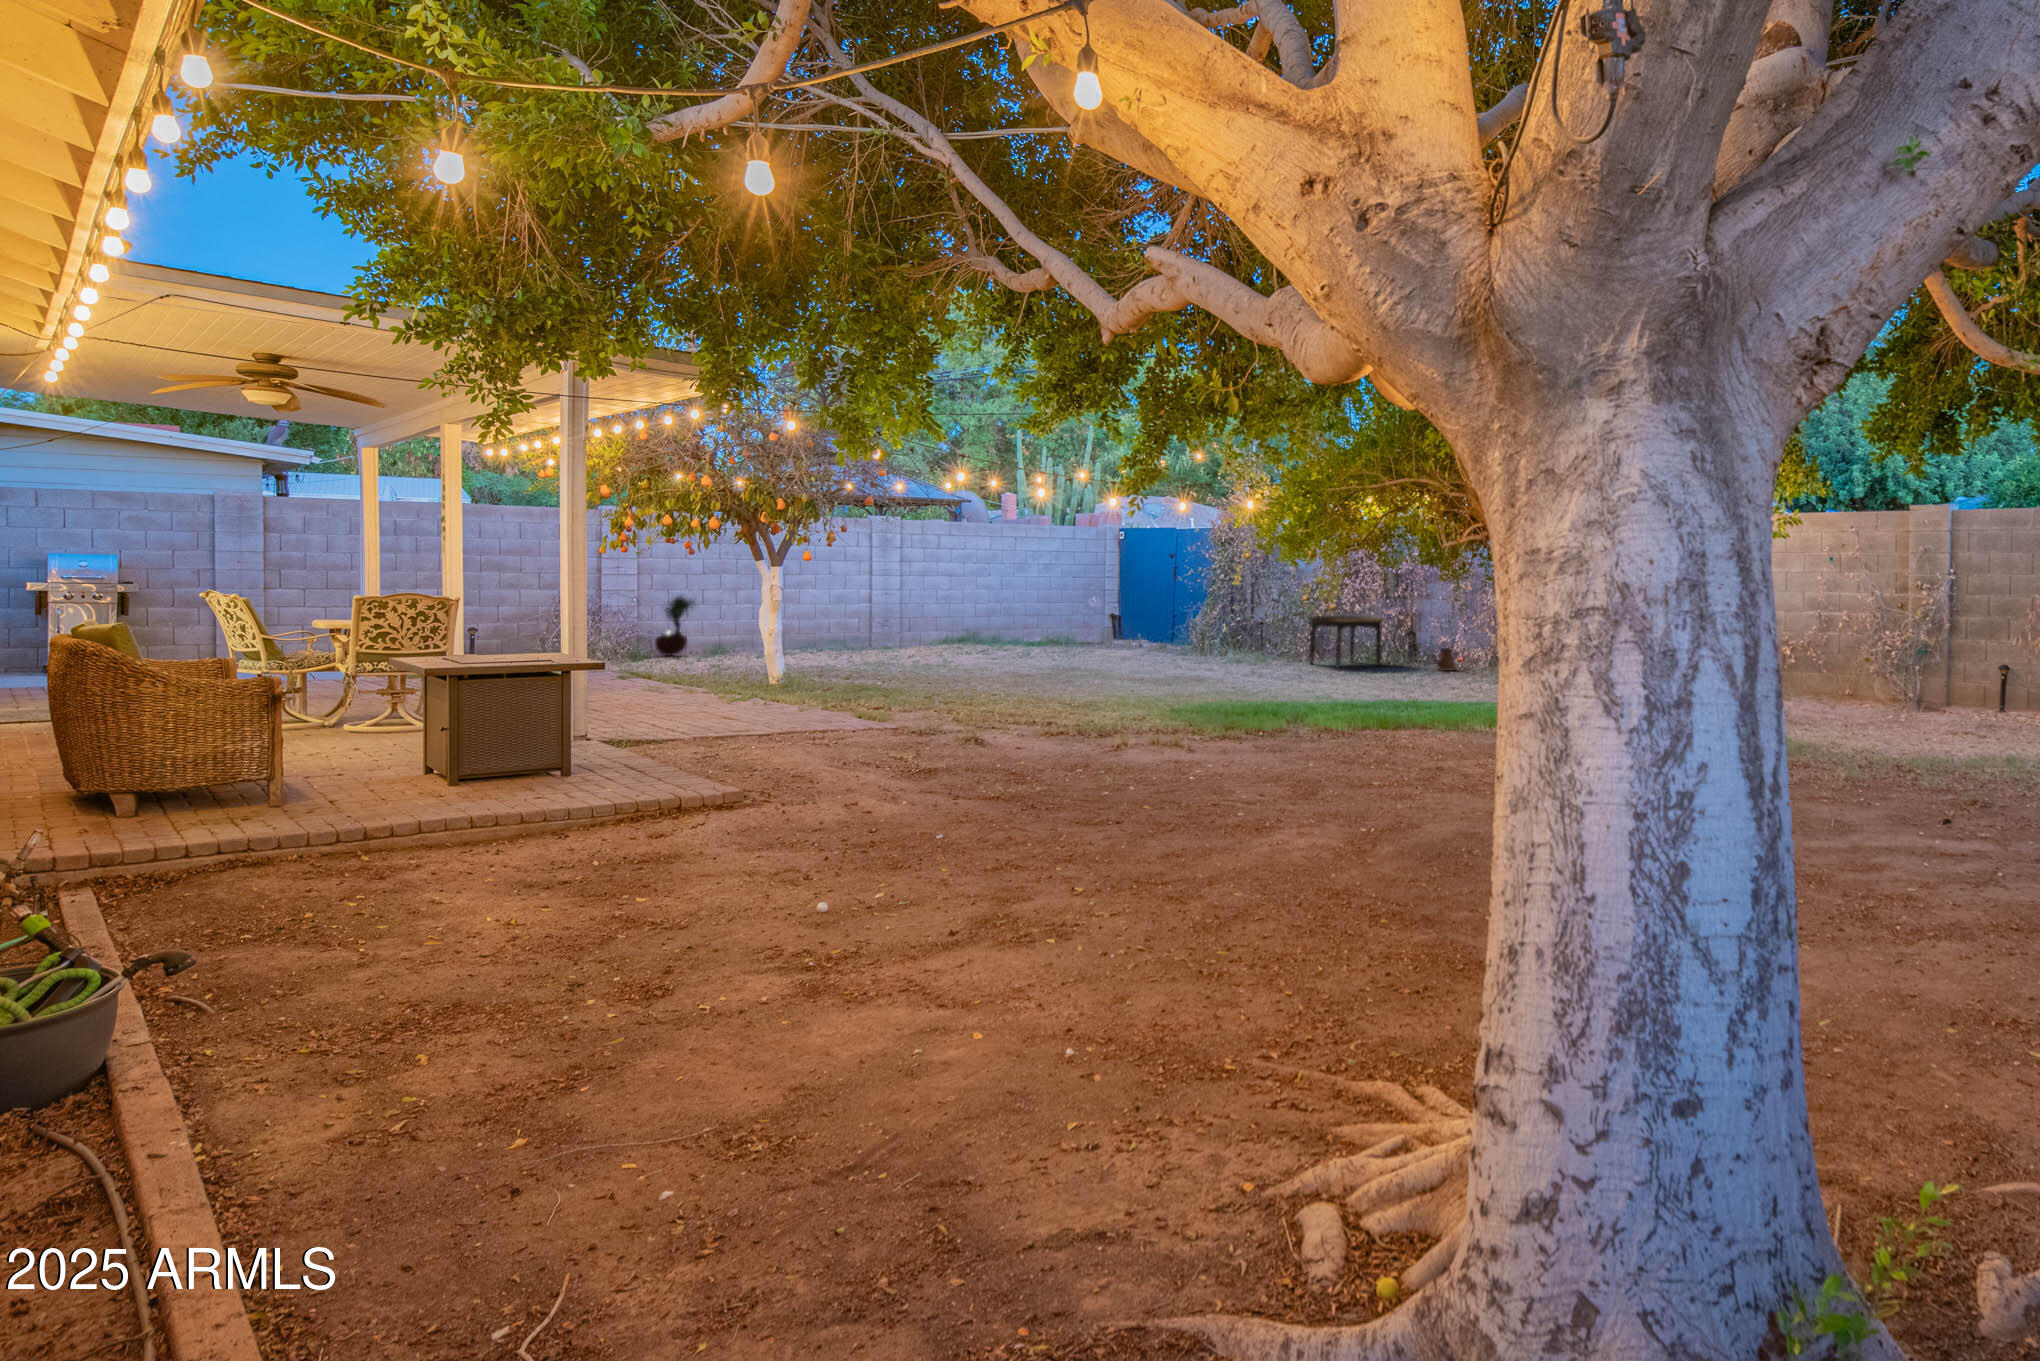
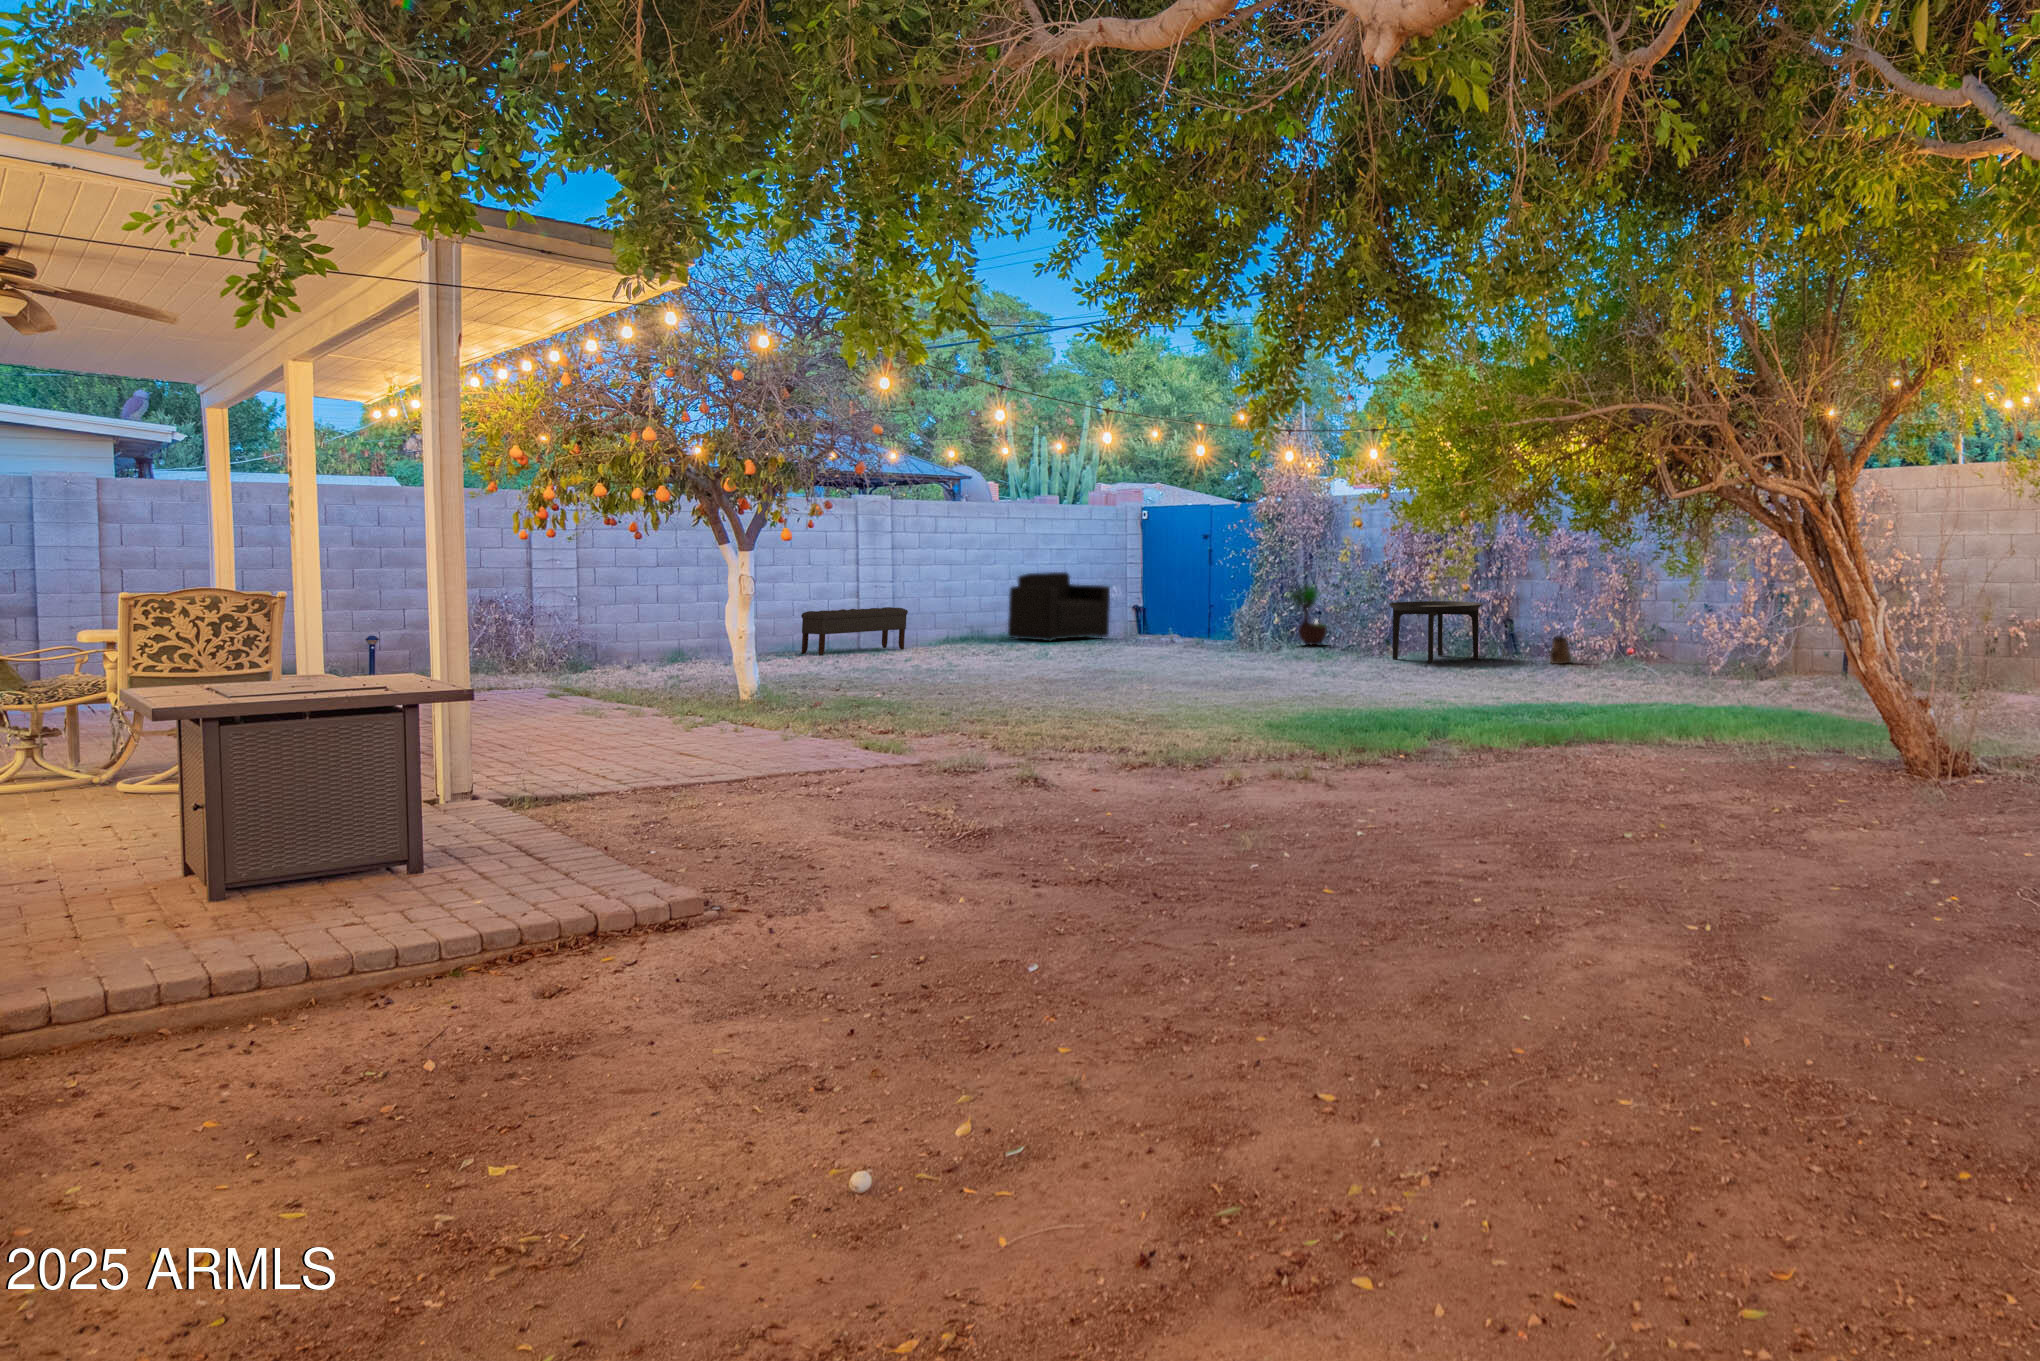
armchair: none [997,584,1085,644] -> present [1008,572,1110,641]
potted tree: present [655,596,695,656] -> present [1287,584,1327,645]
bench: none [820,611,910,651] -> present [801,607,908,655]

